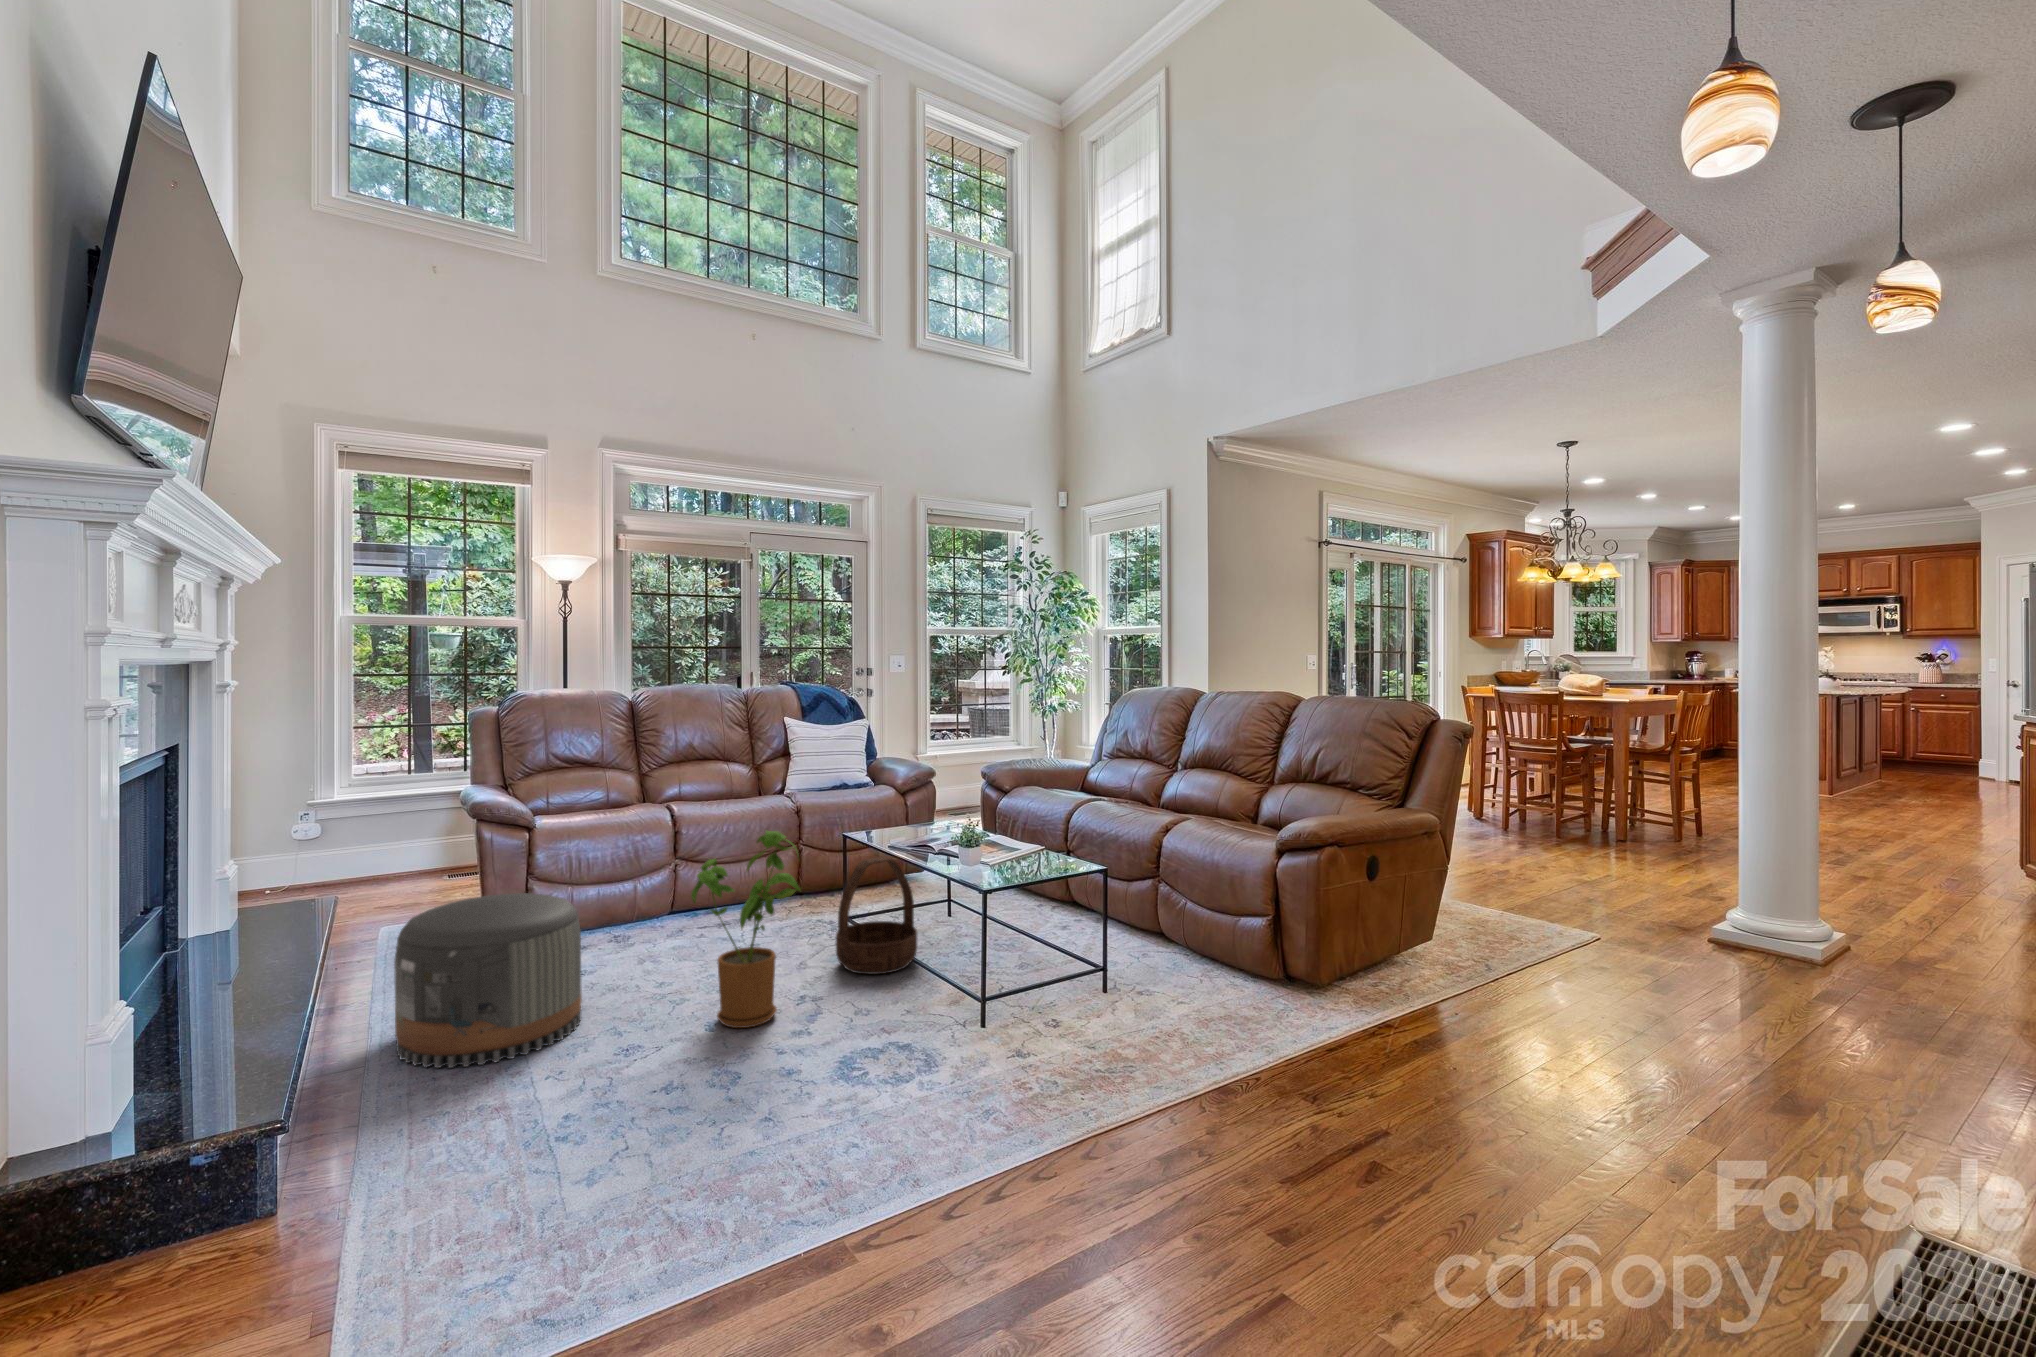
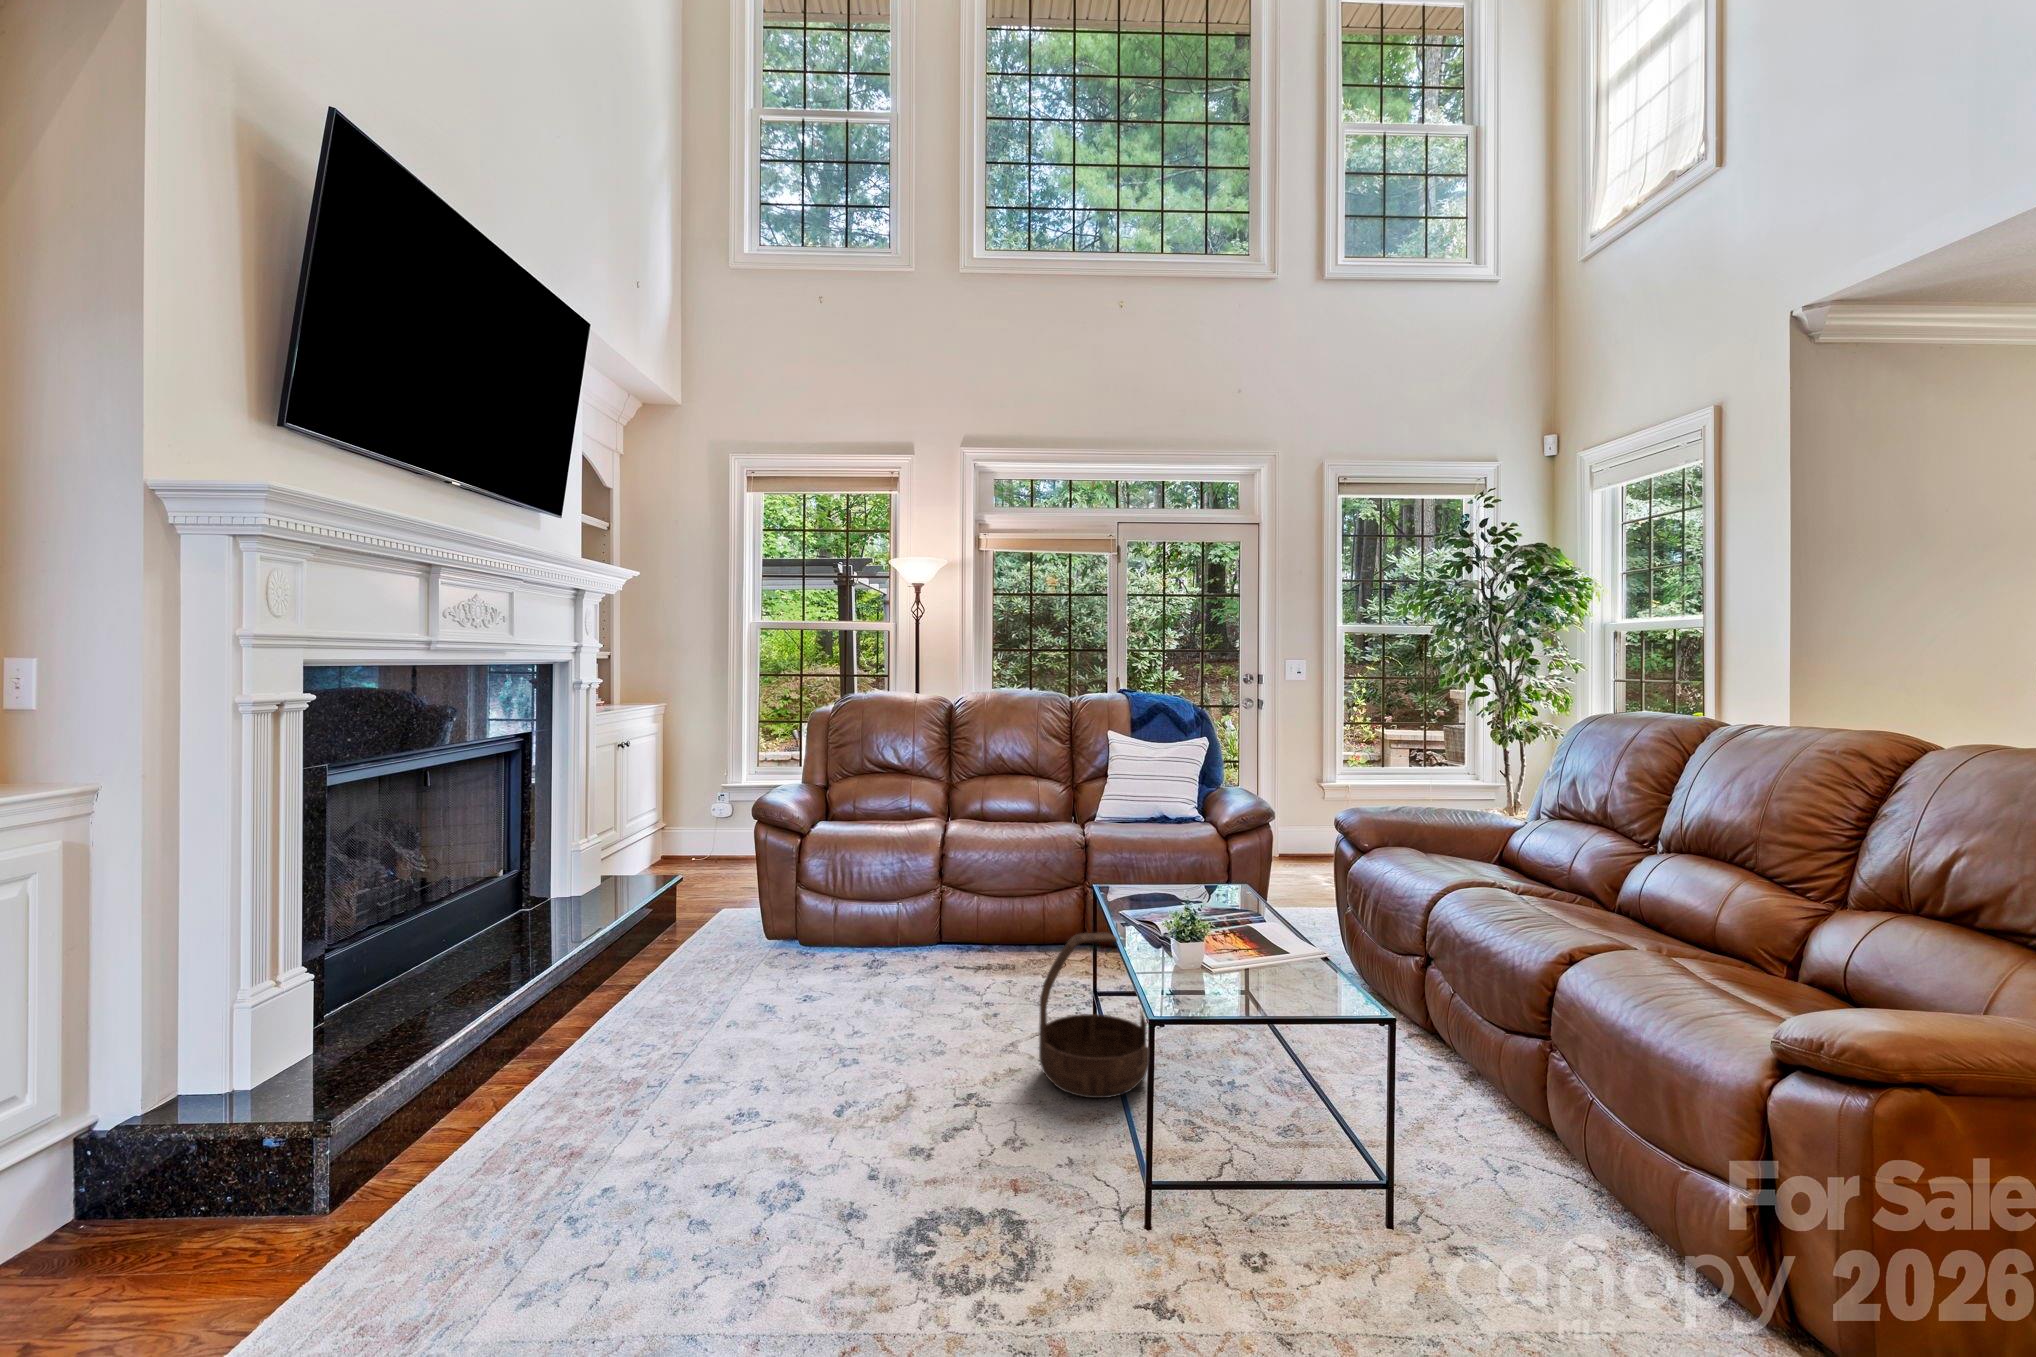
house plant: present [691,831,802,1028] -> none [822,886,959,1141]
pouf: present [394,893,582,1068] -> none [557,916,745,1110]

